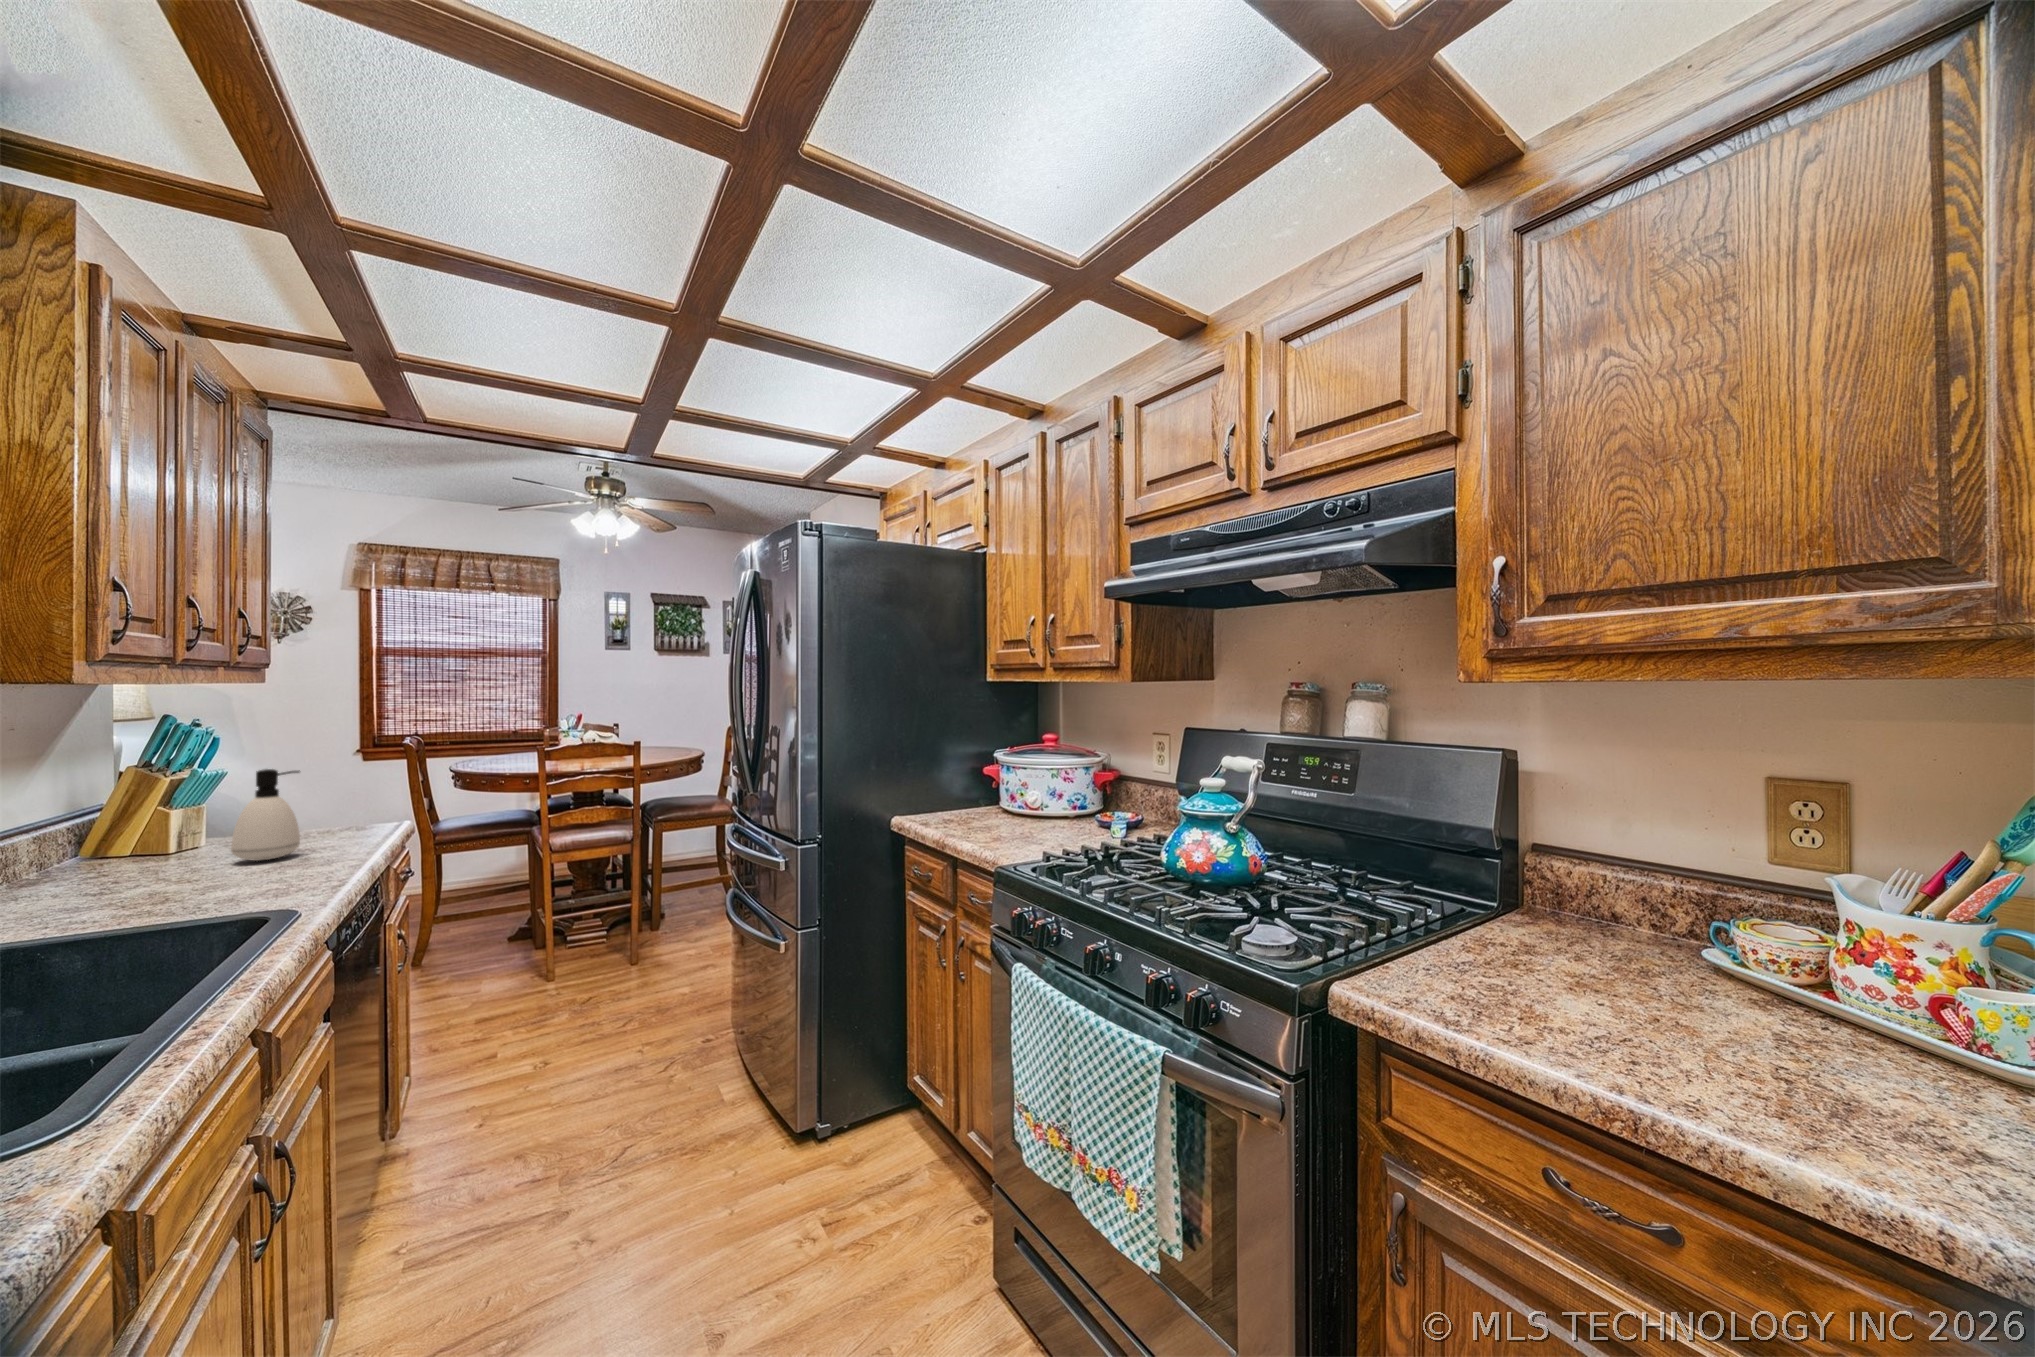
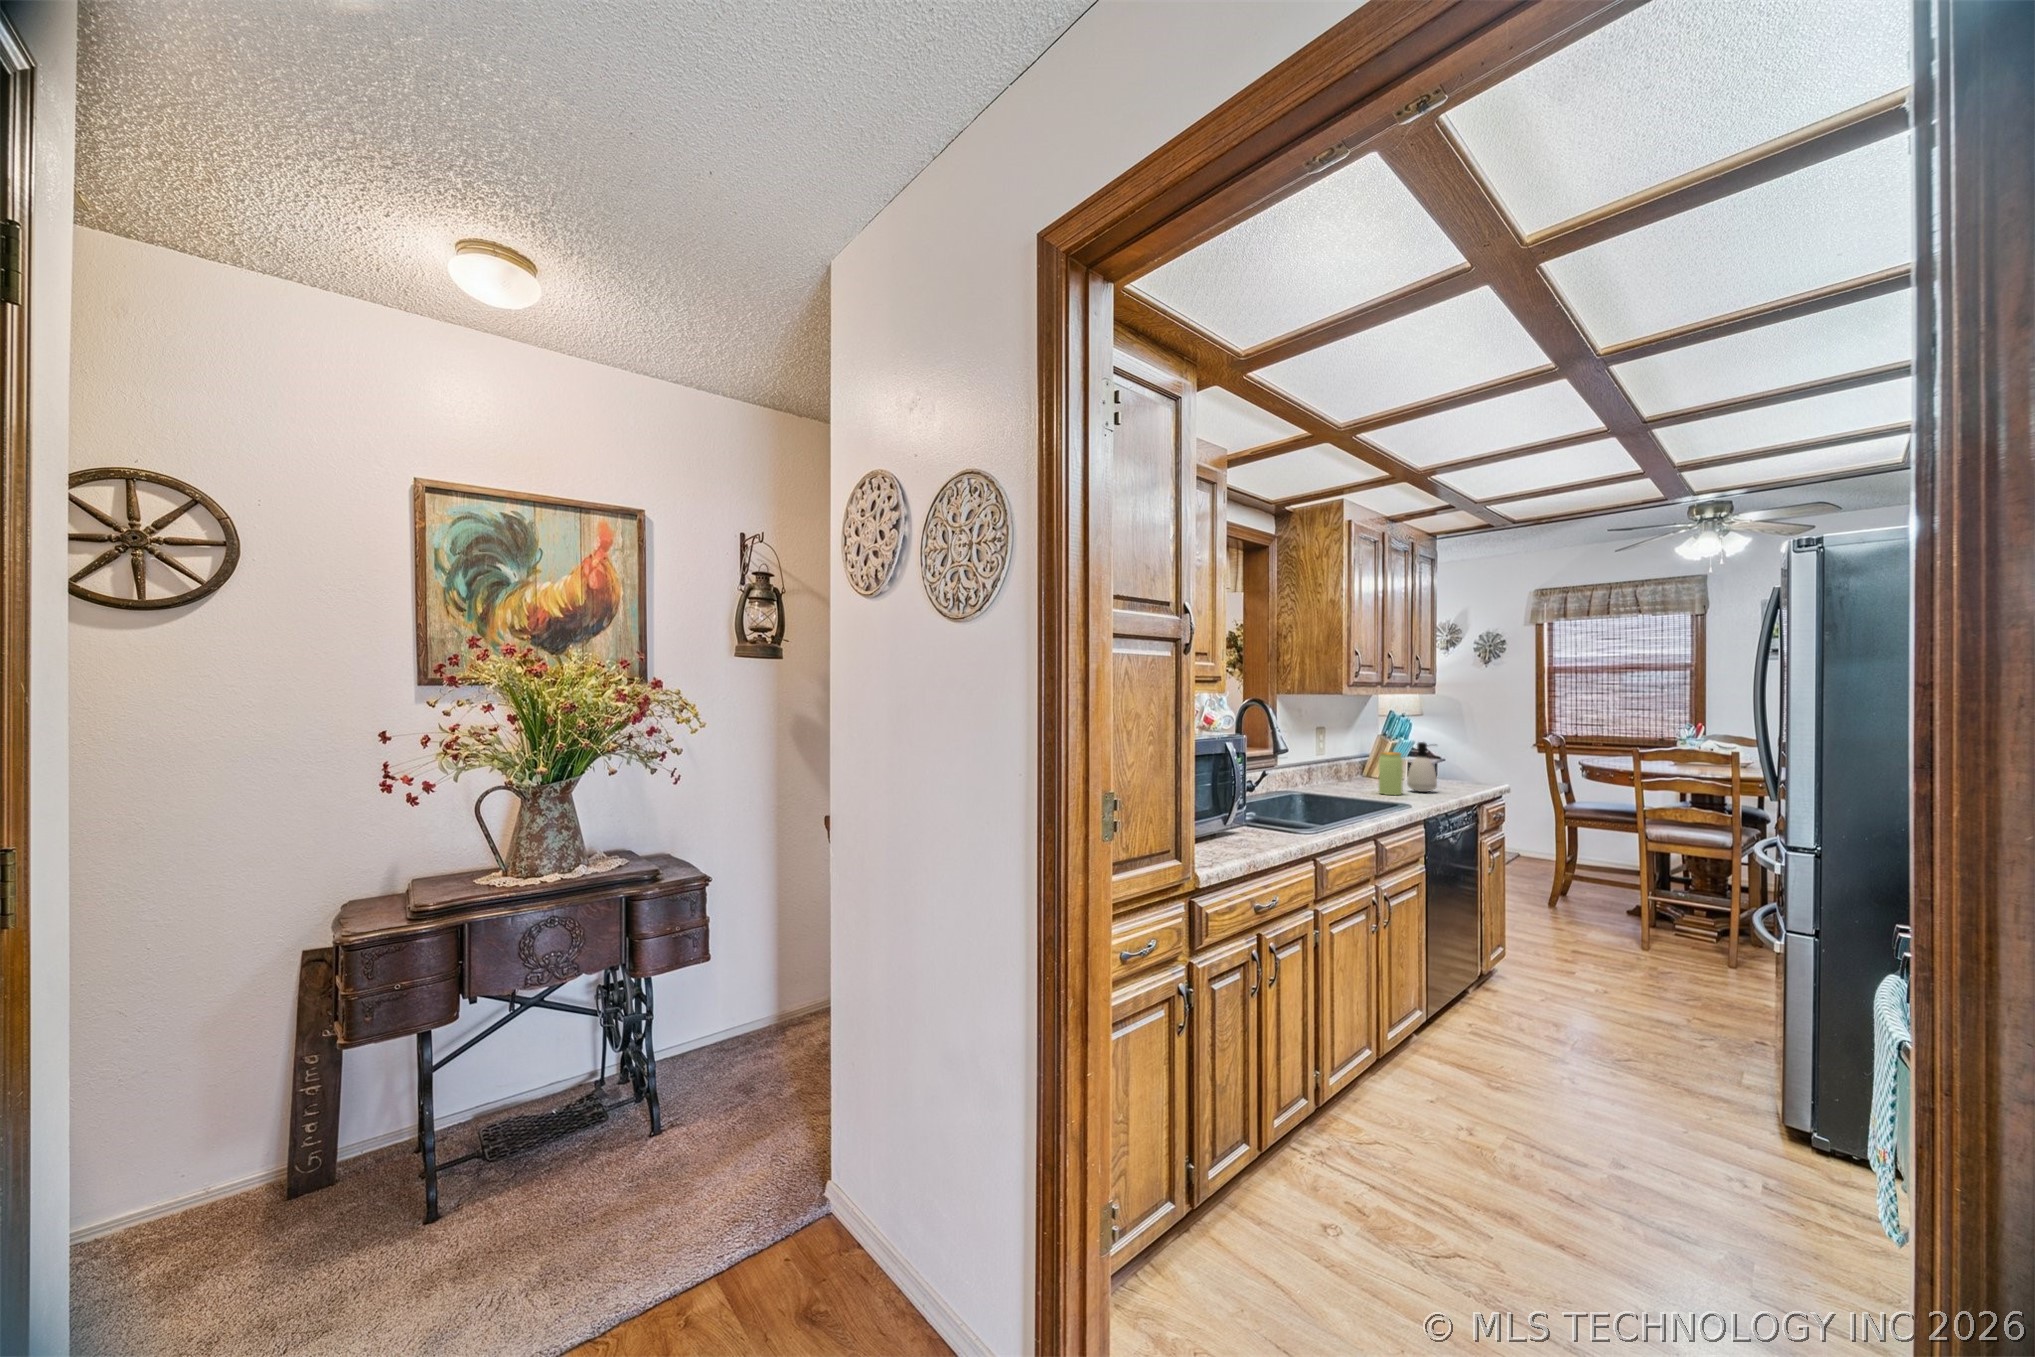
jar: none [167,795,231,885] -> present [1379,752,1403,795]

